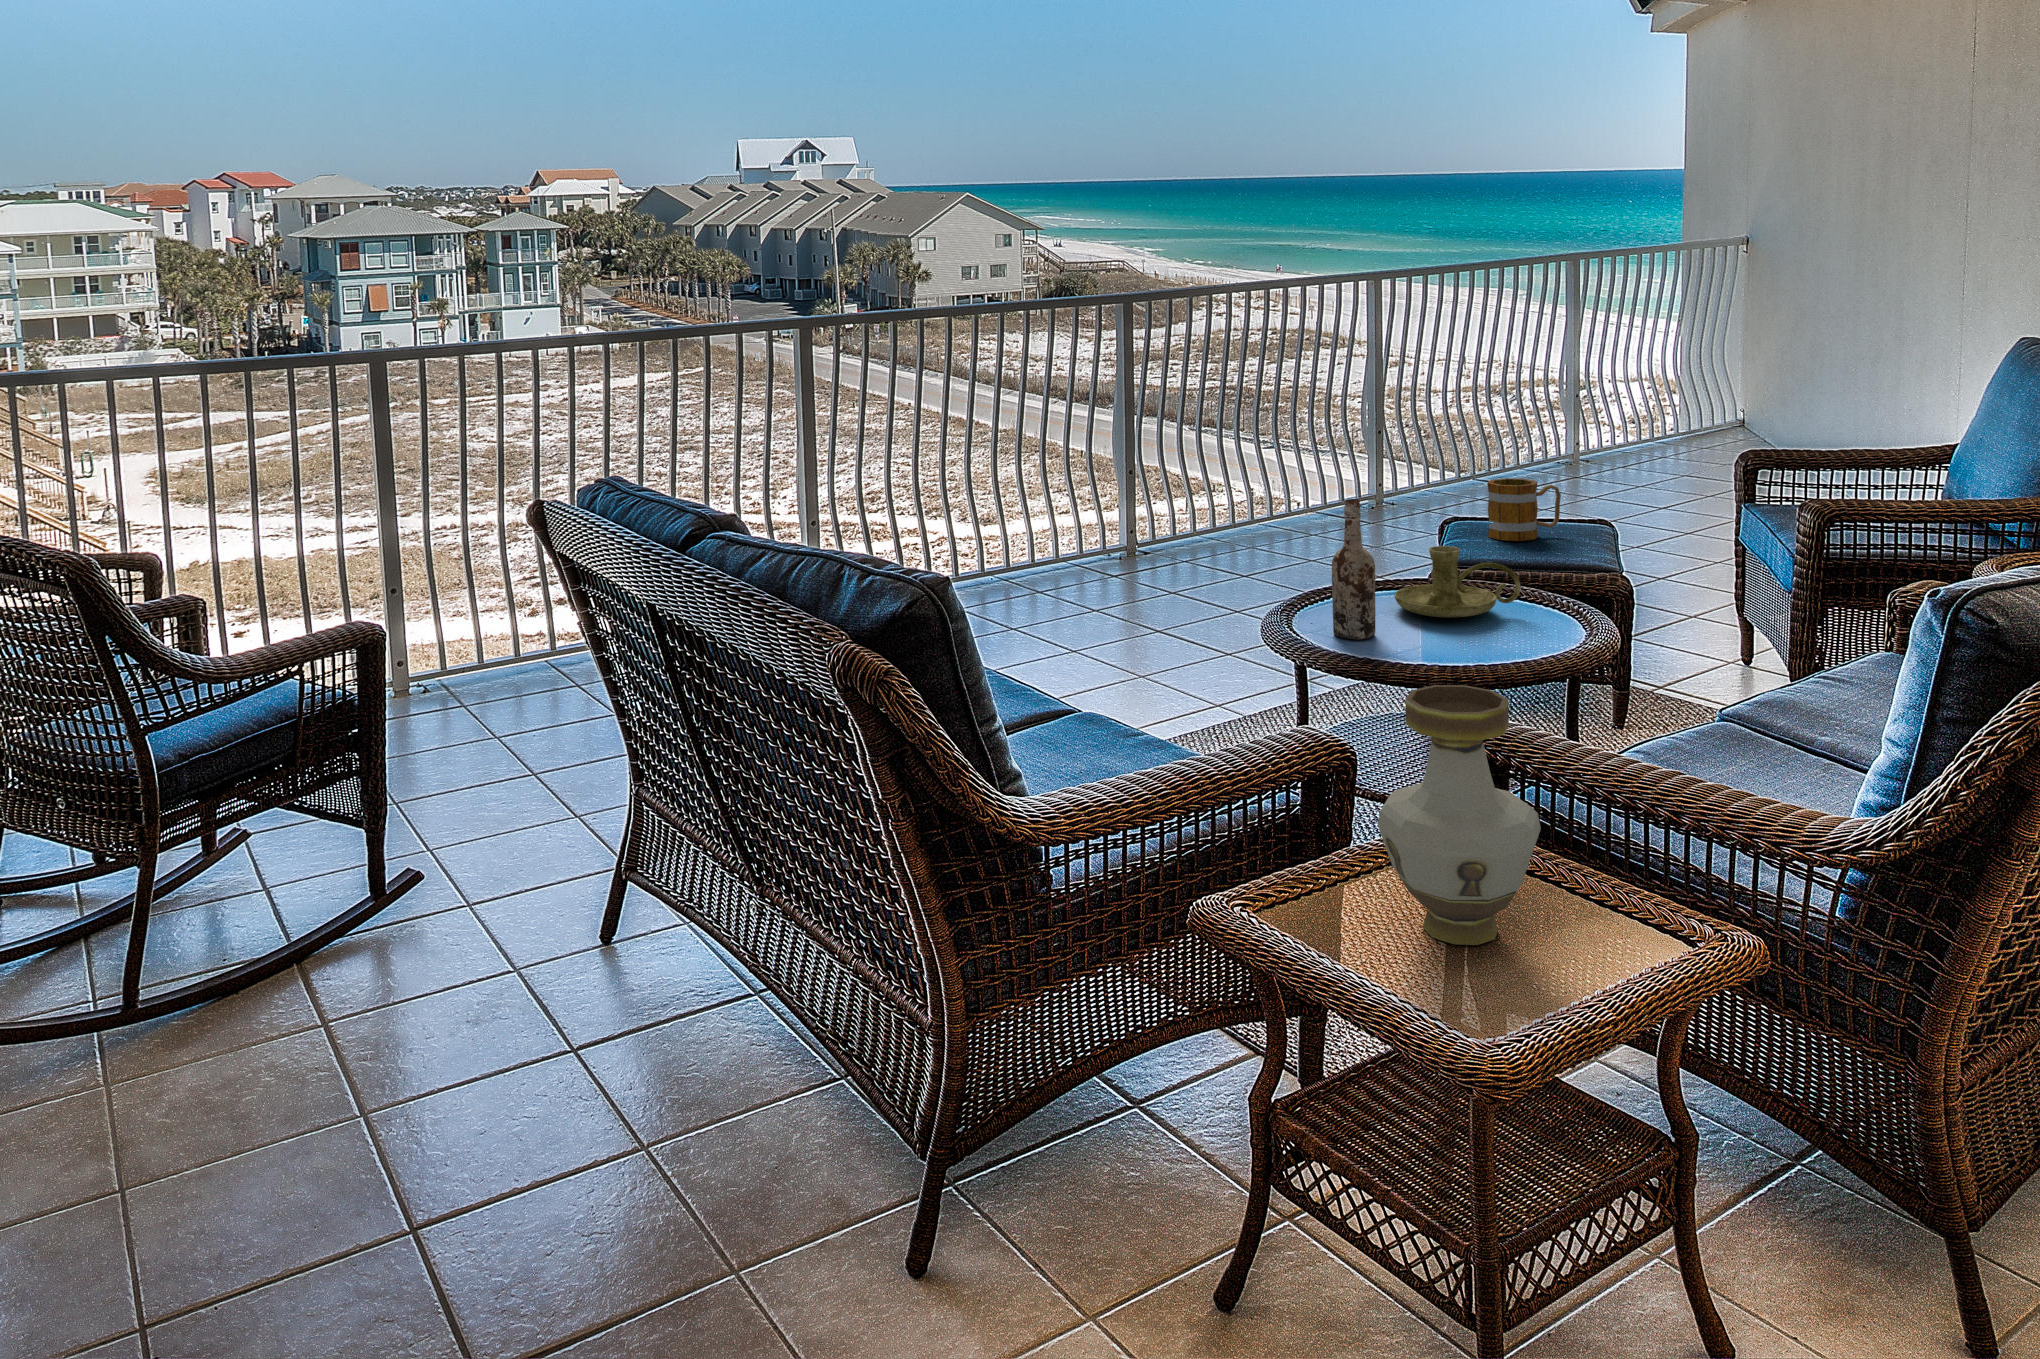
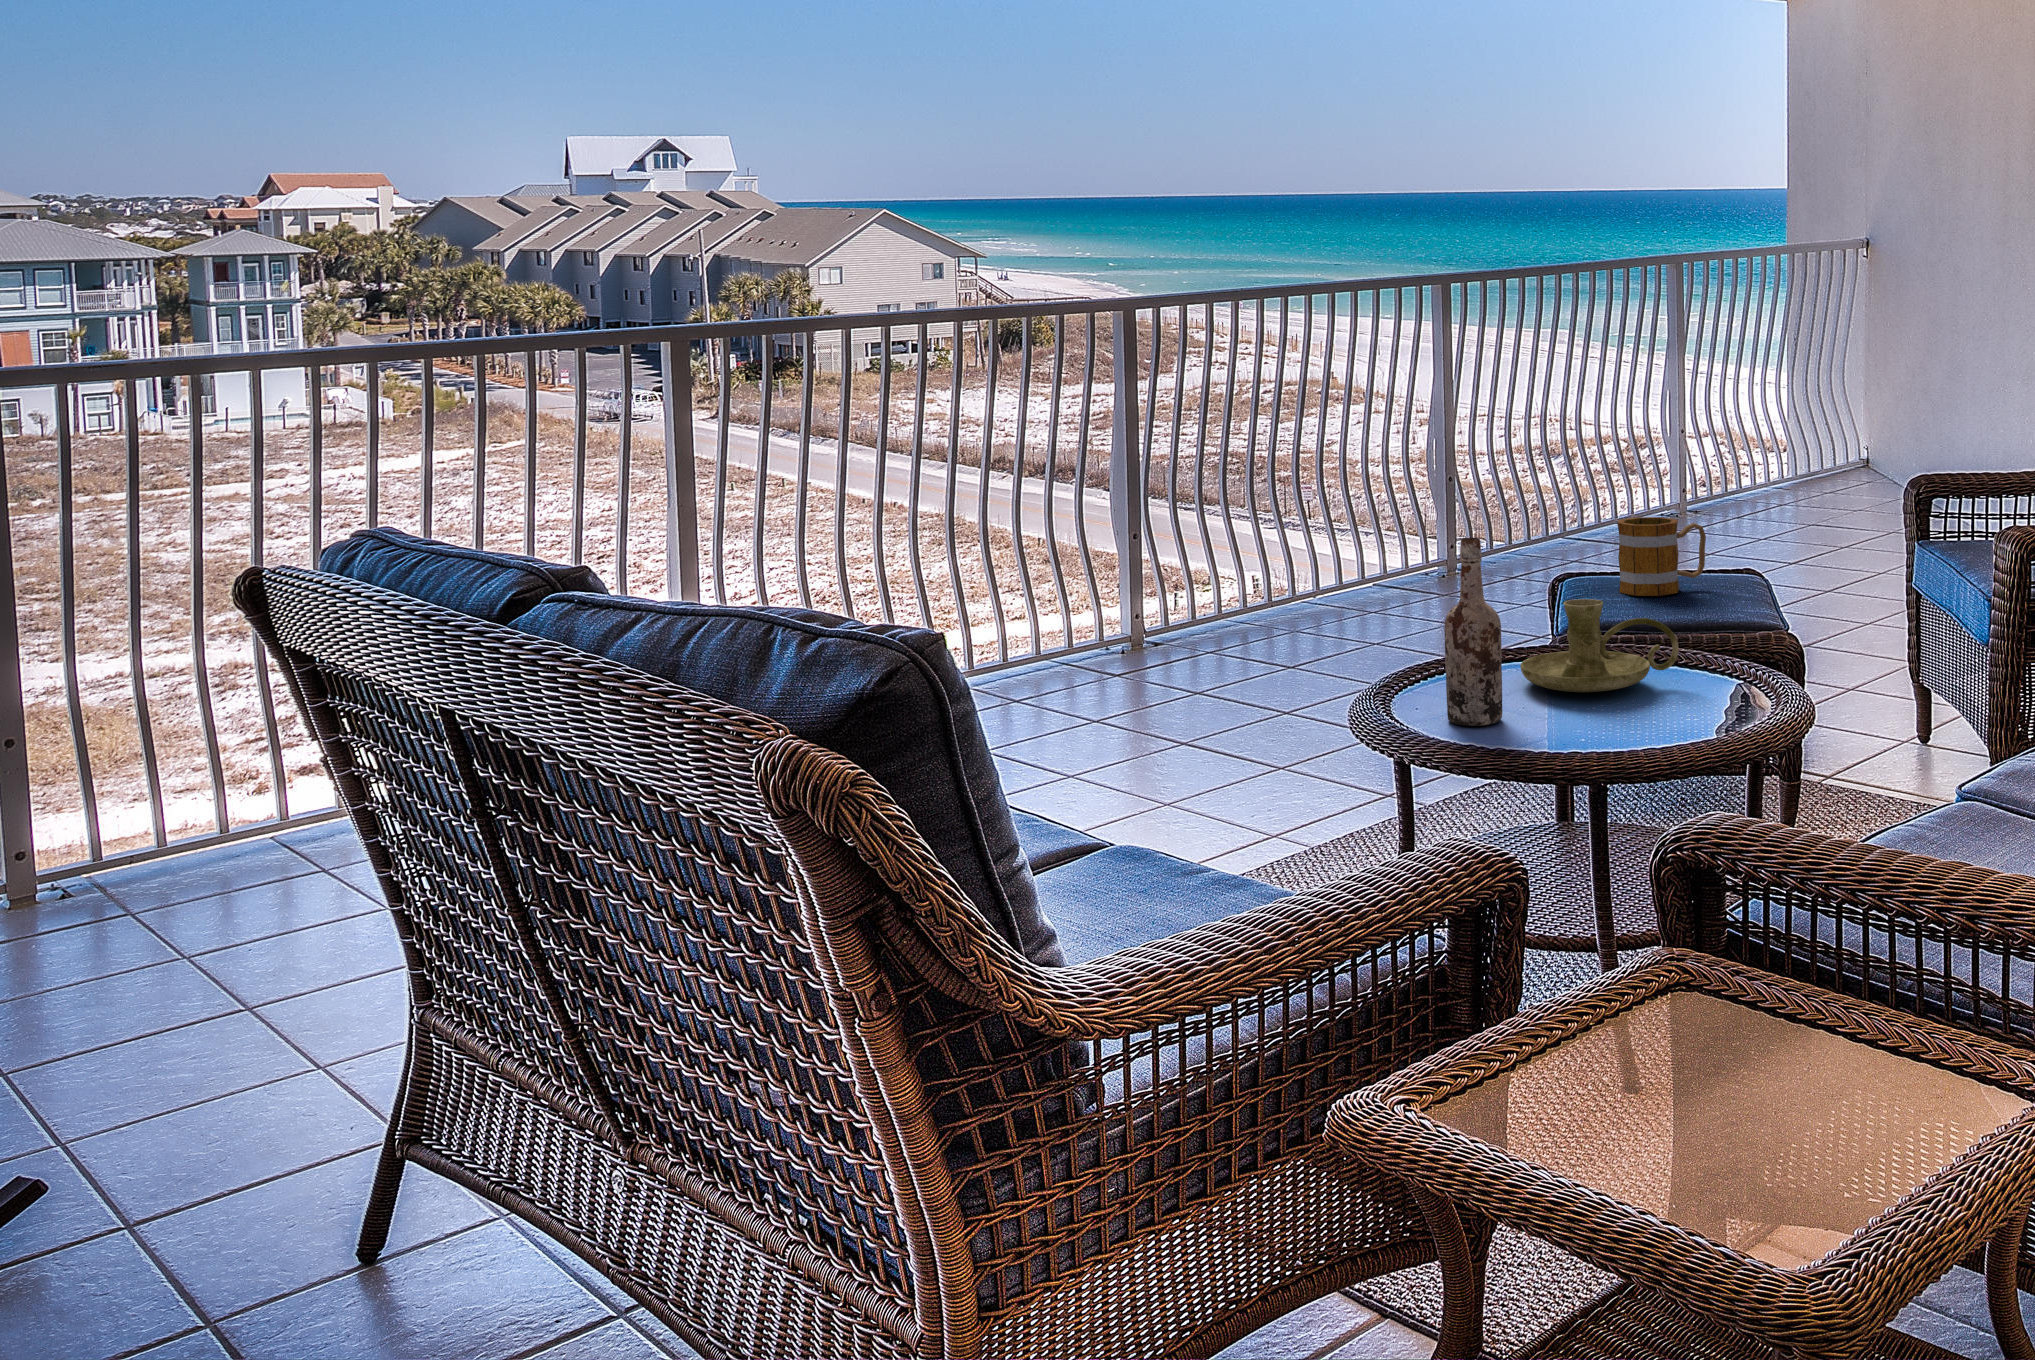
vase: present [1378,685,1541,945] -> none [1597,754,1820,1130]

